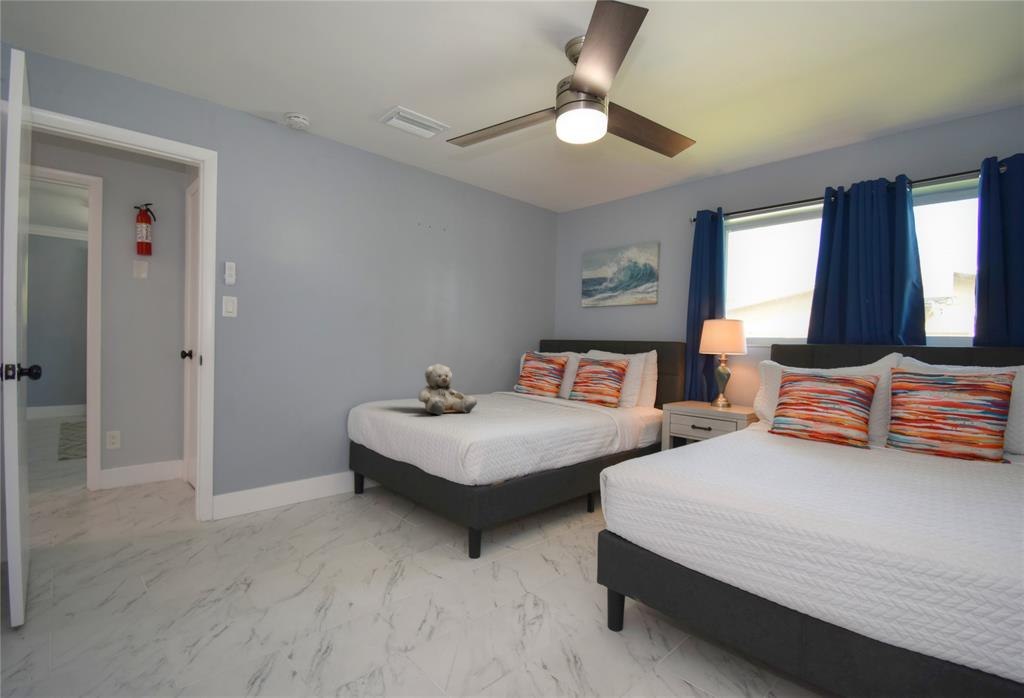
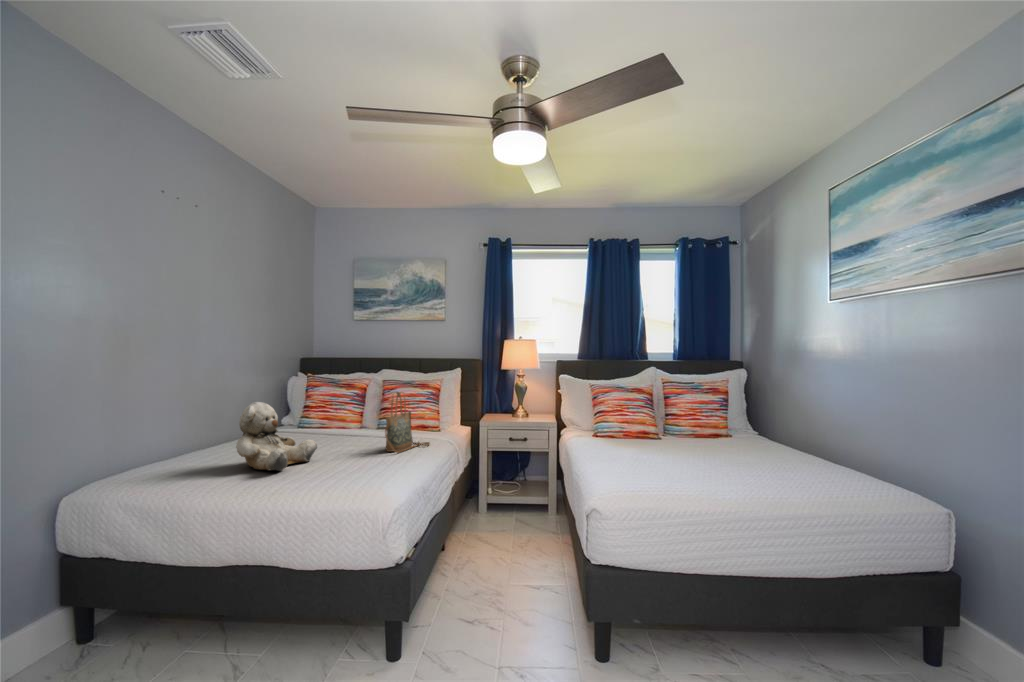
handbag: none [527,364,579,417] -> present [385,392,430,453]

